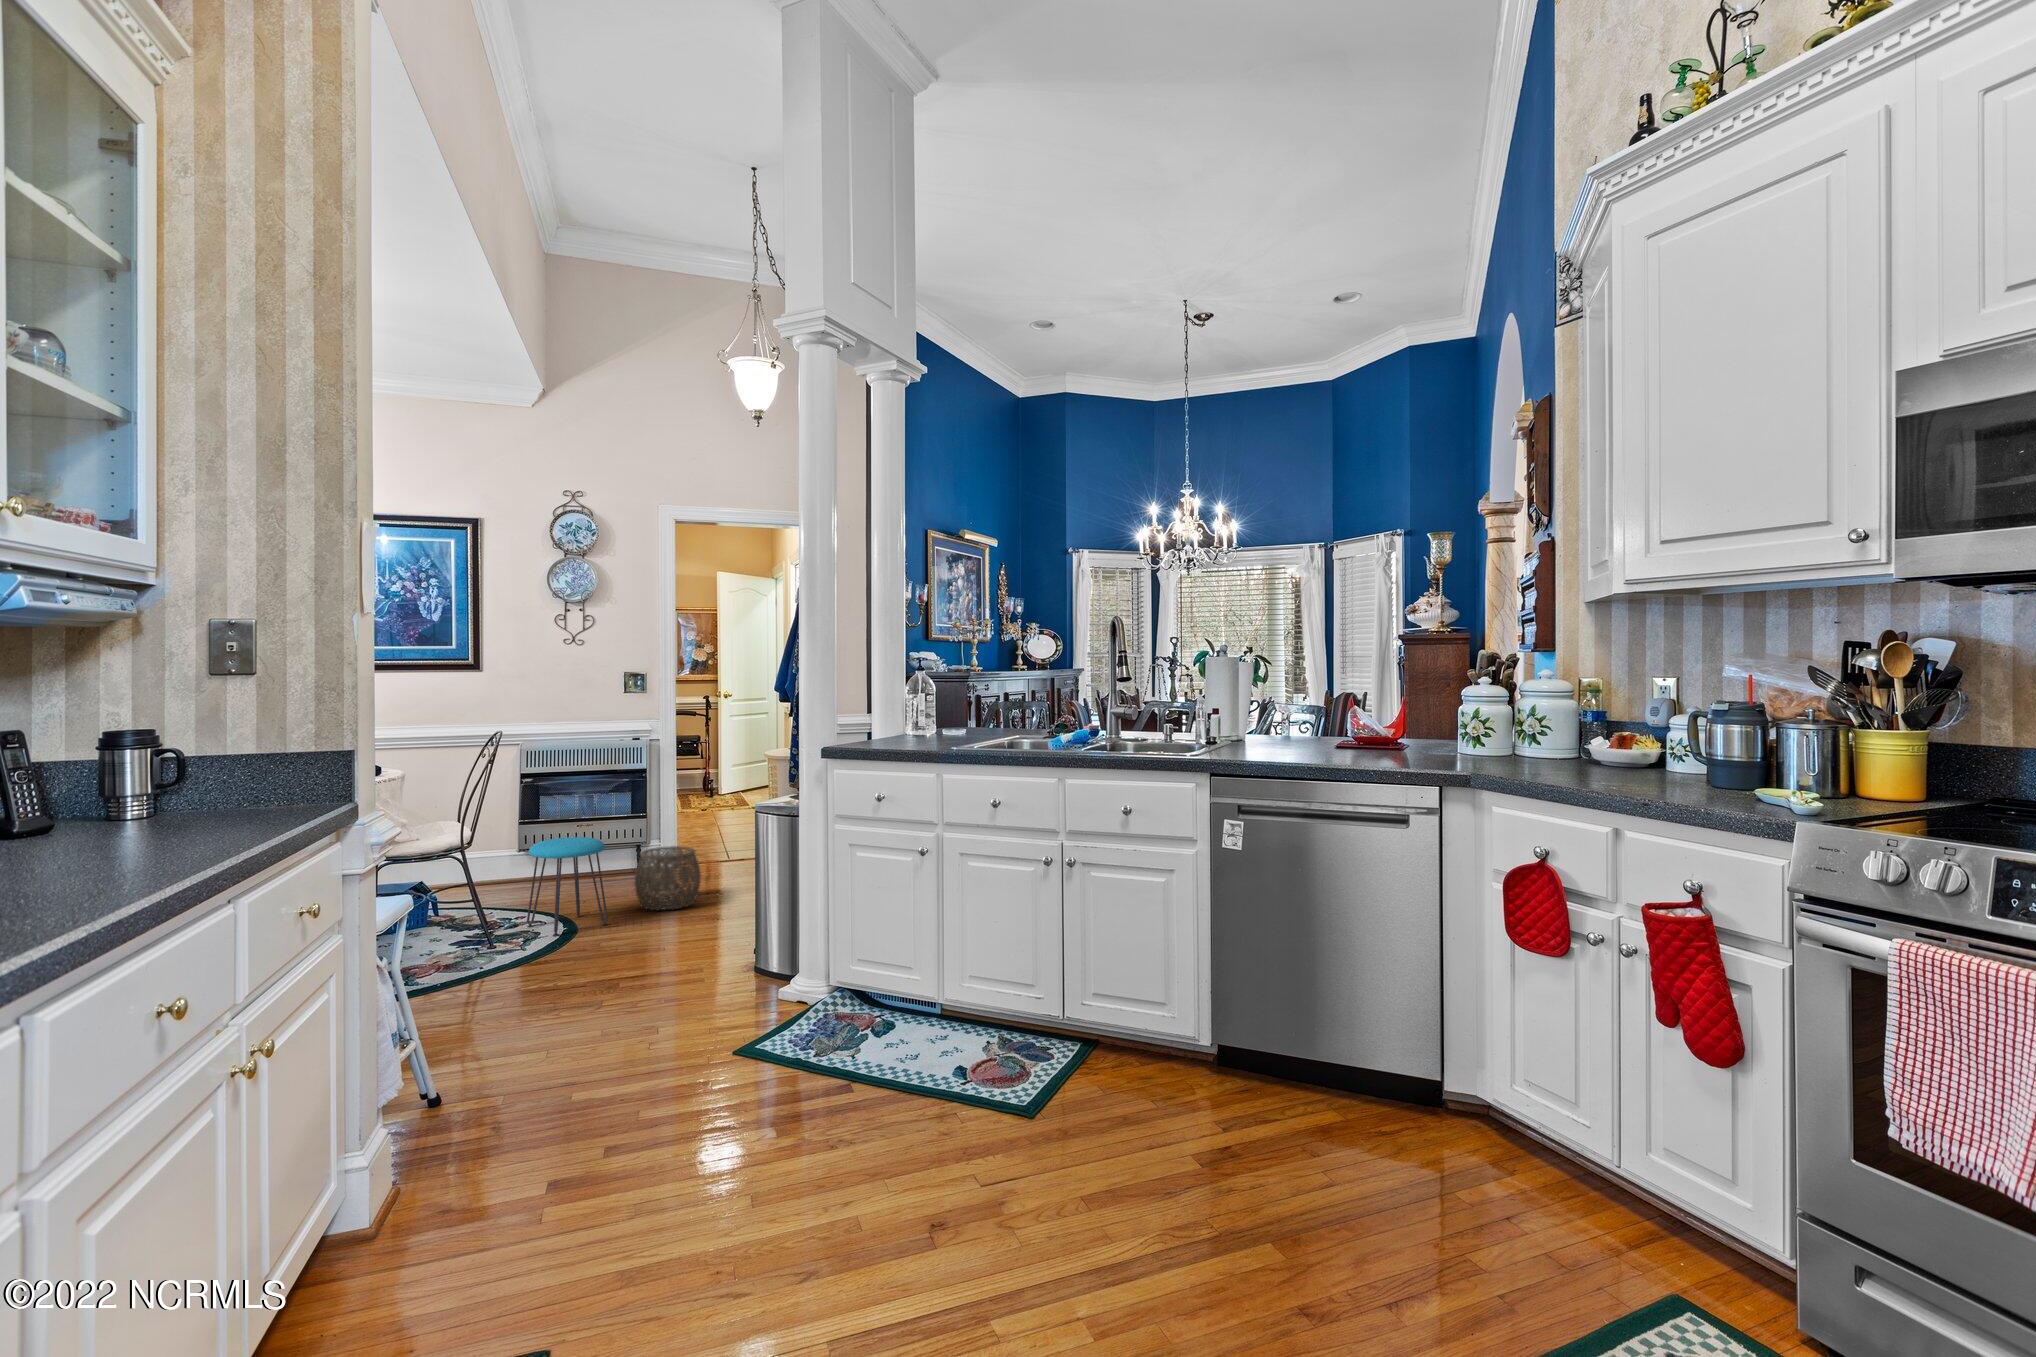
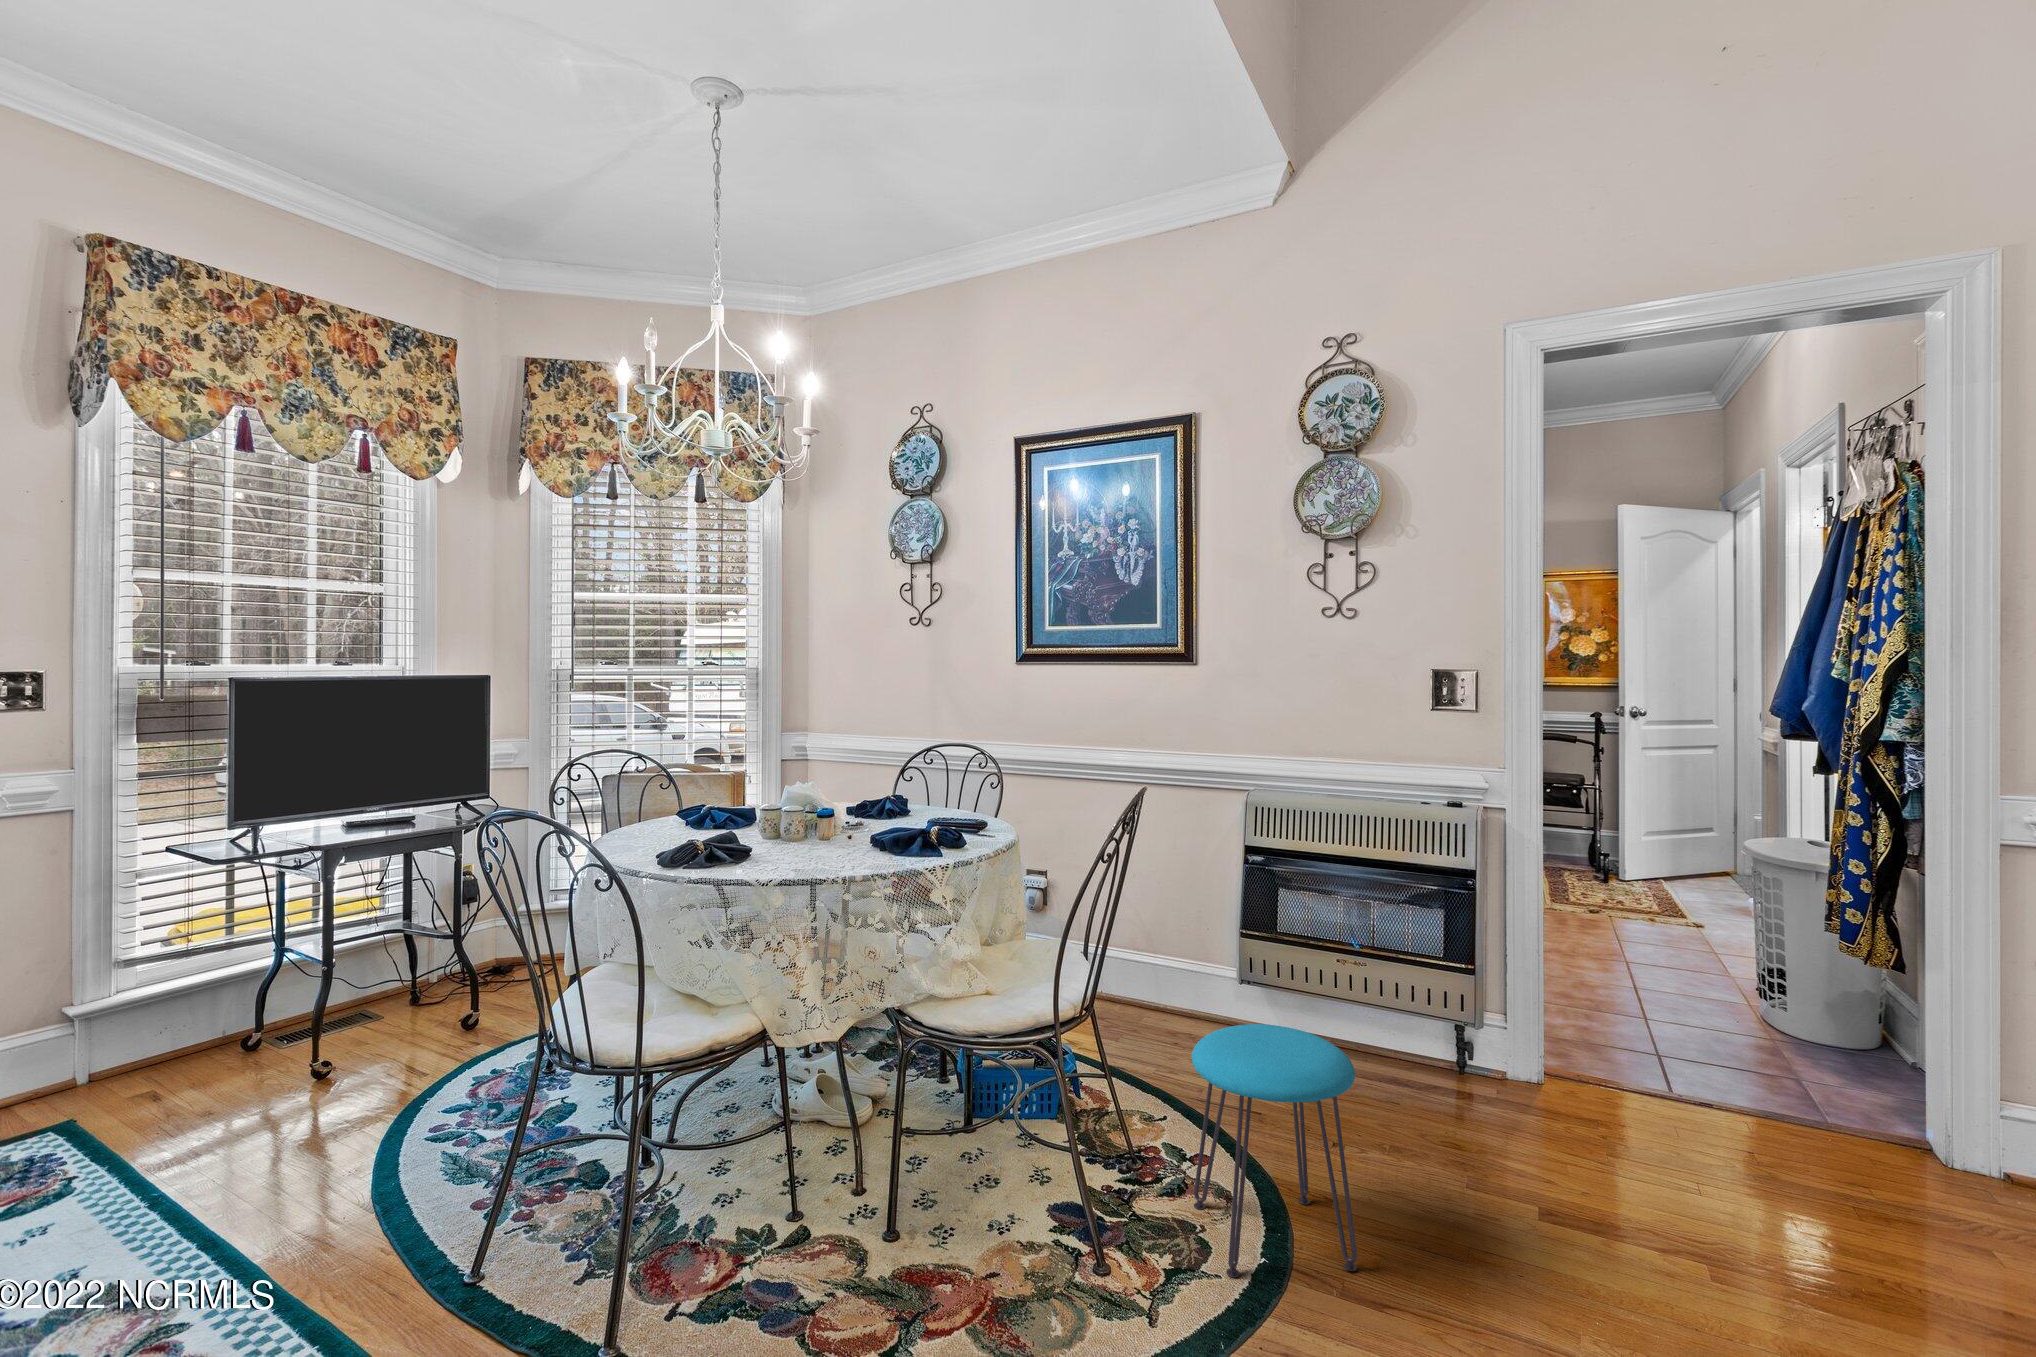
woven basket: present [635,846,701,910] -> none [1431,1073,1605,1266]

